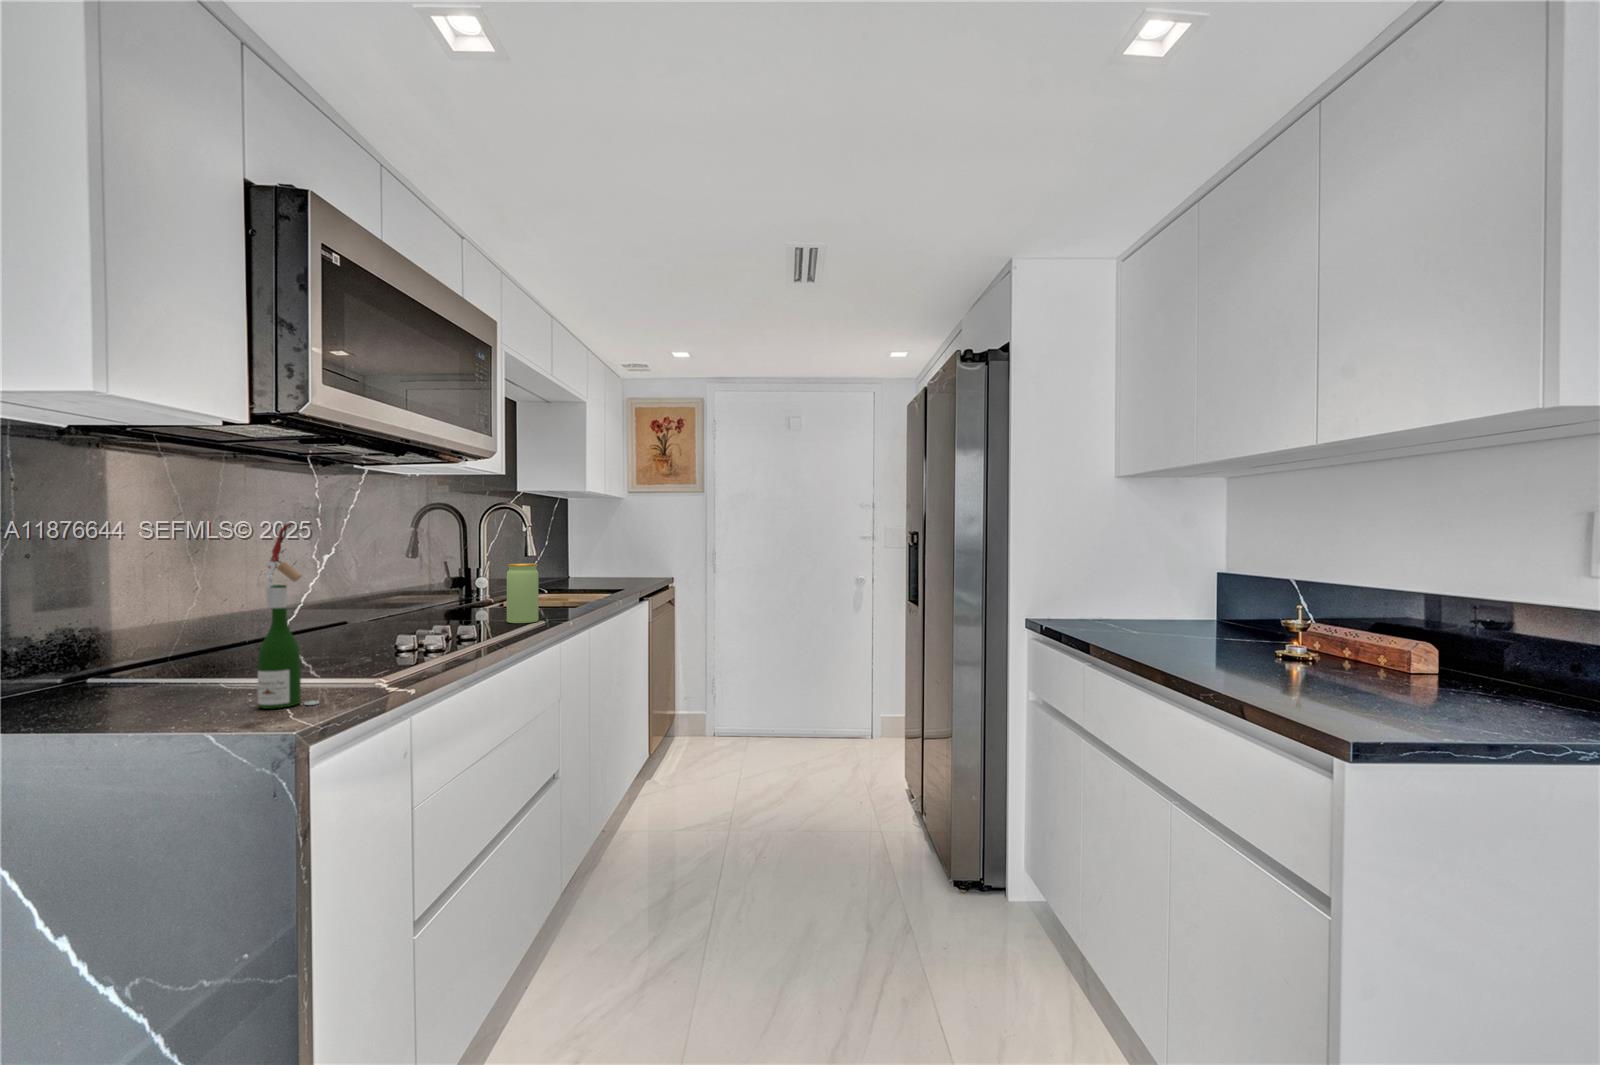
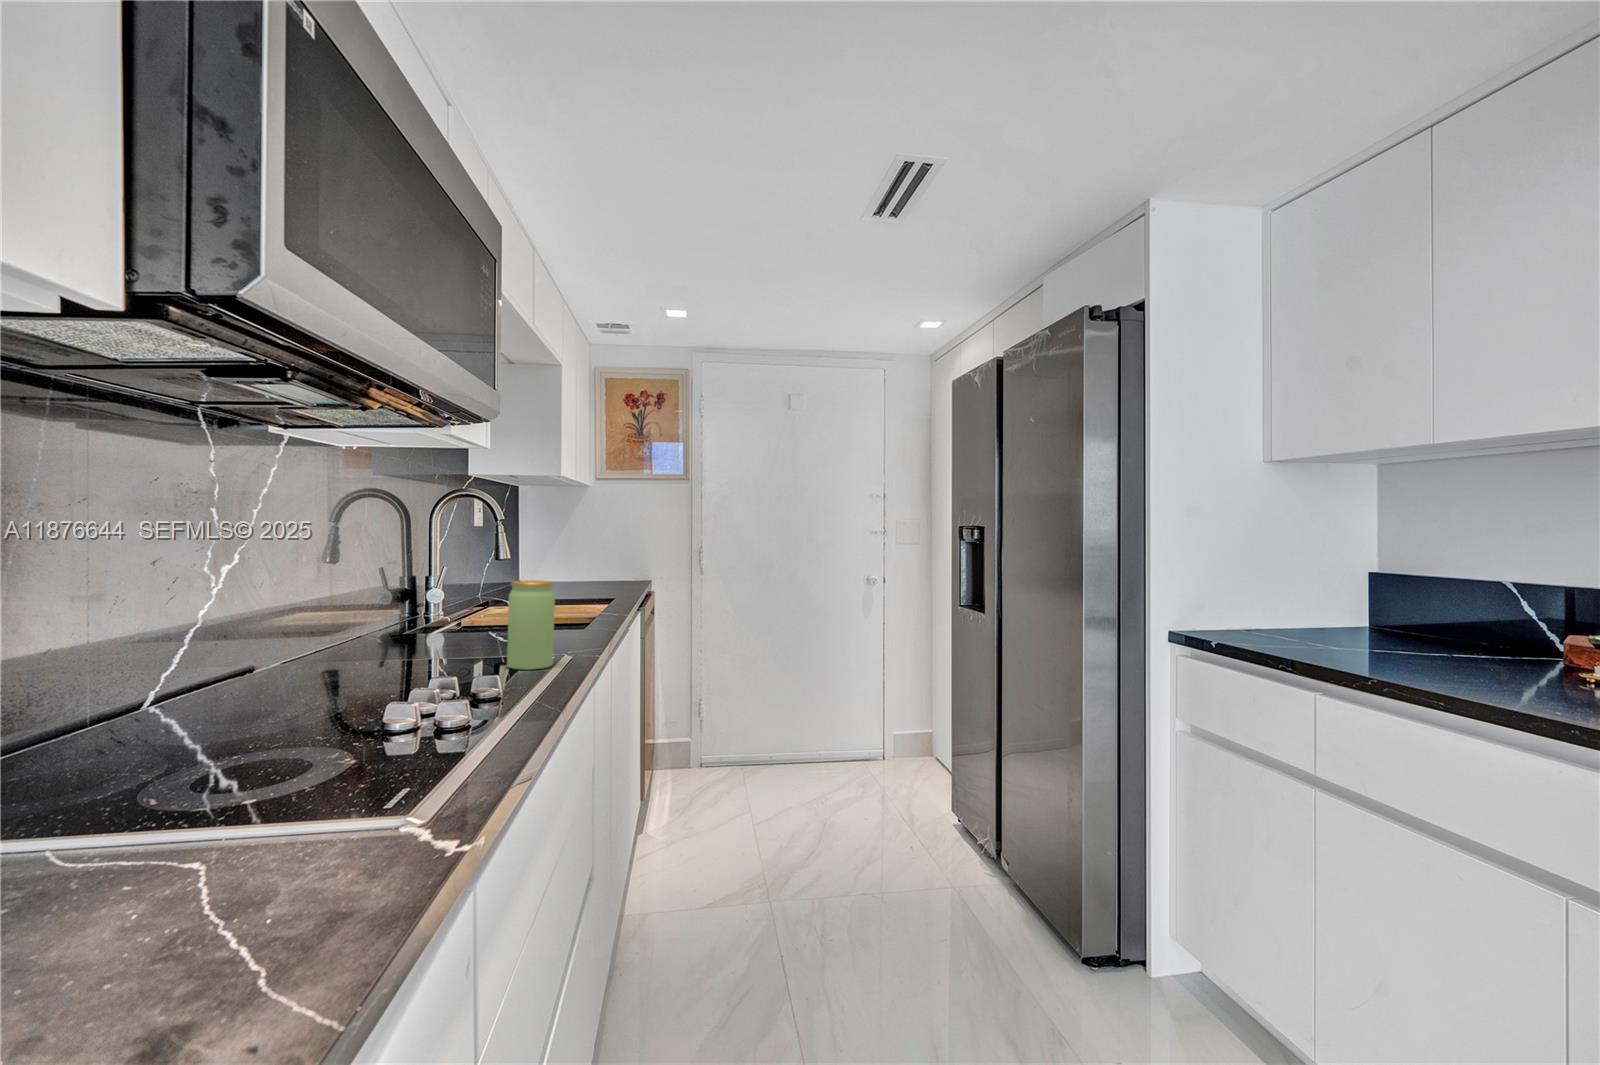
wine bottle: present [258,523,319,709] -> none [145,530,295,978]

